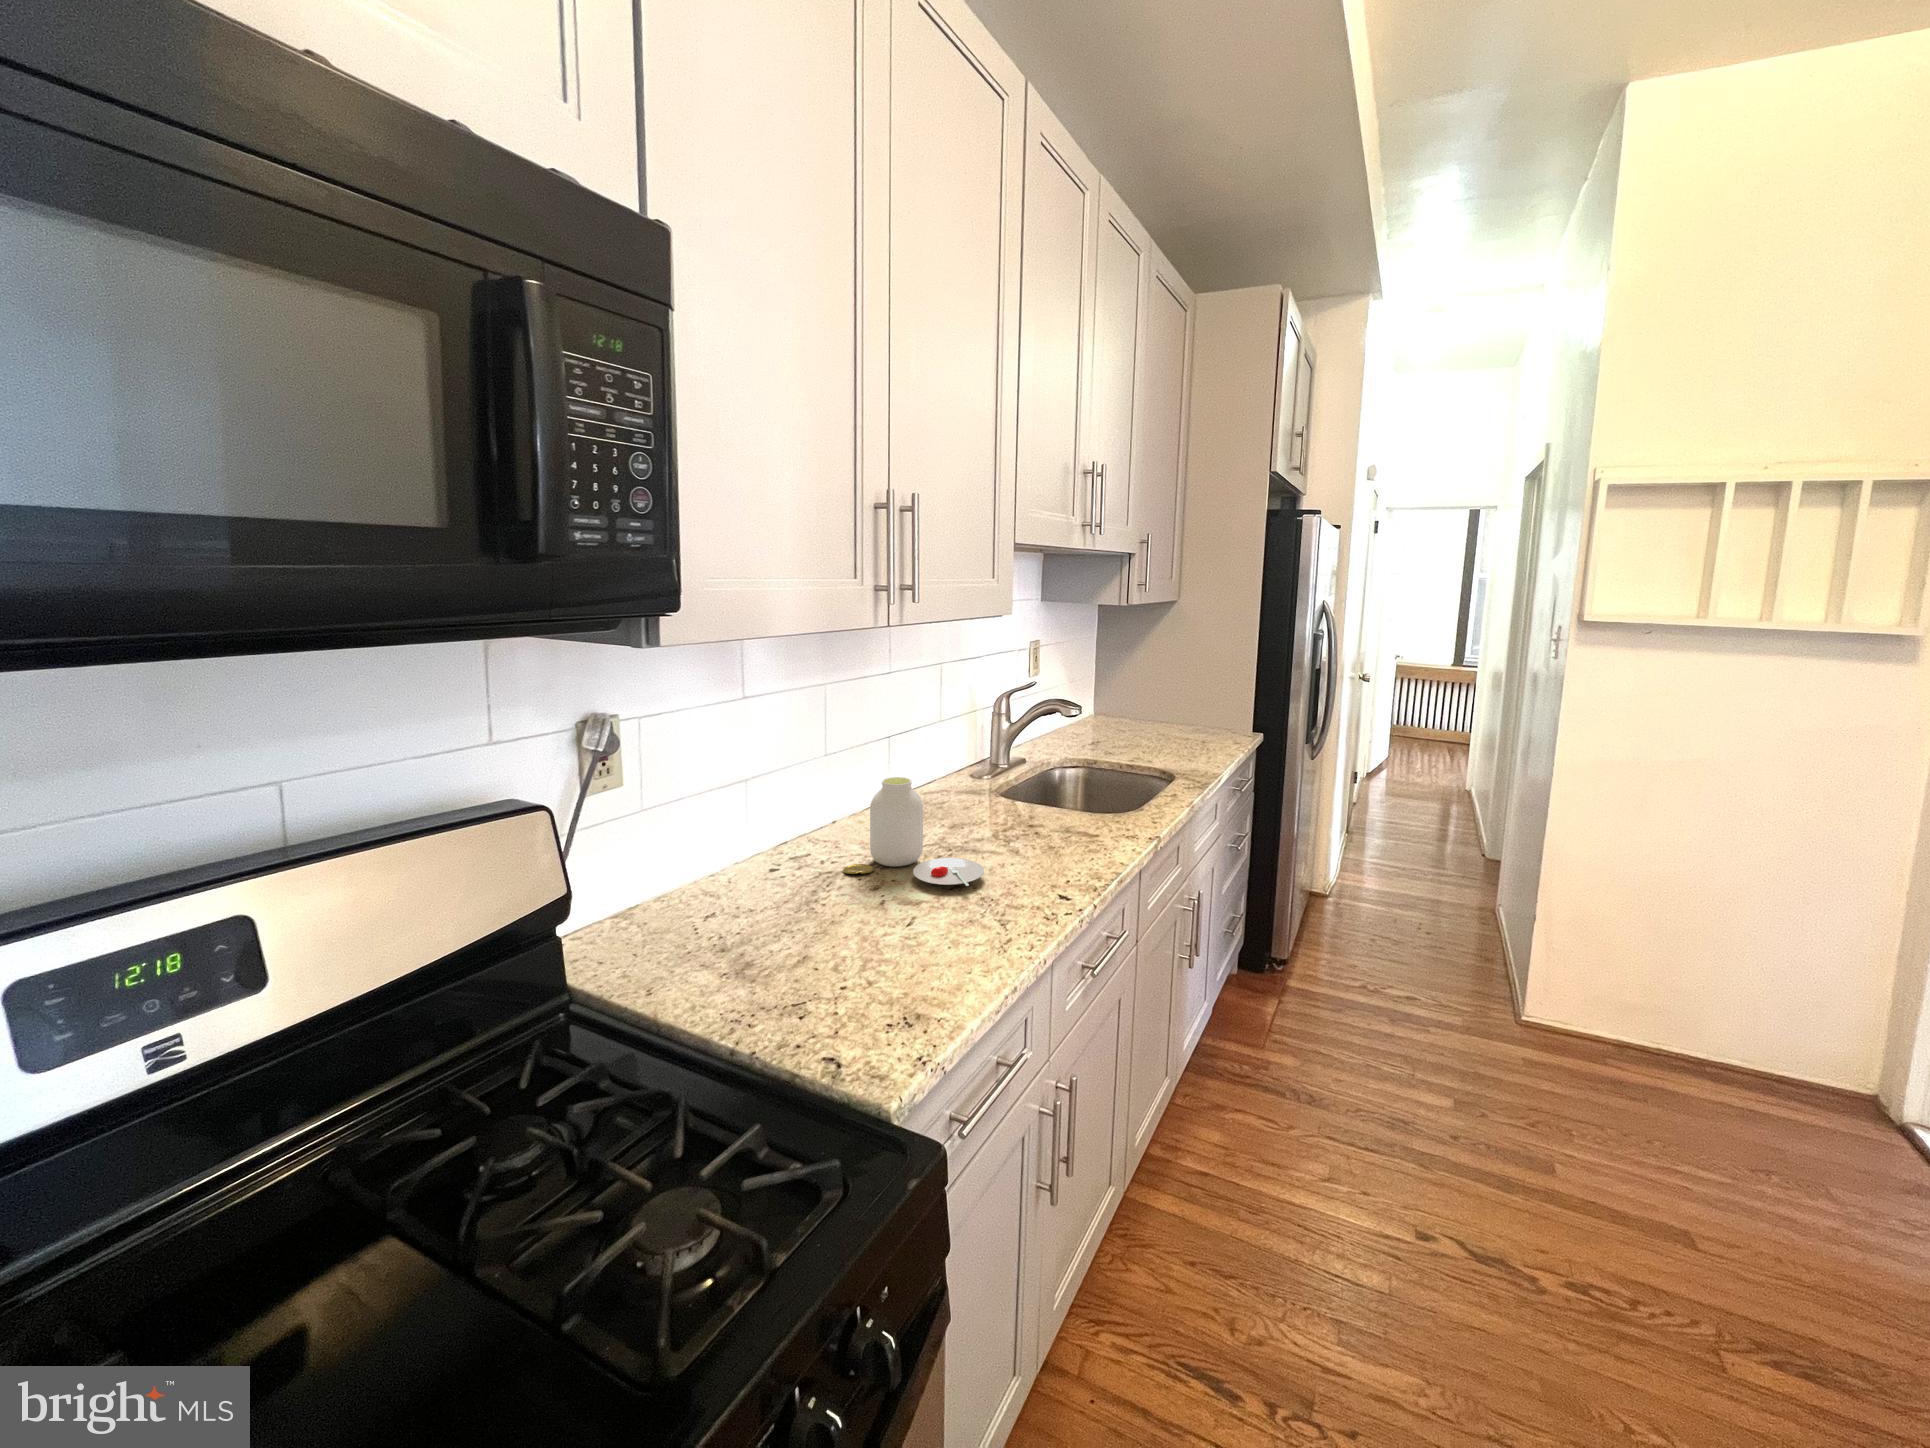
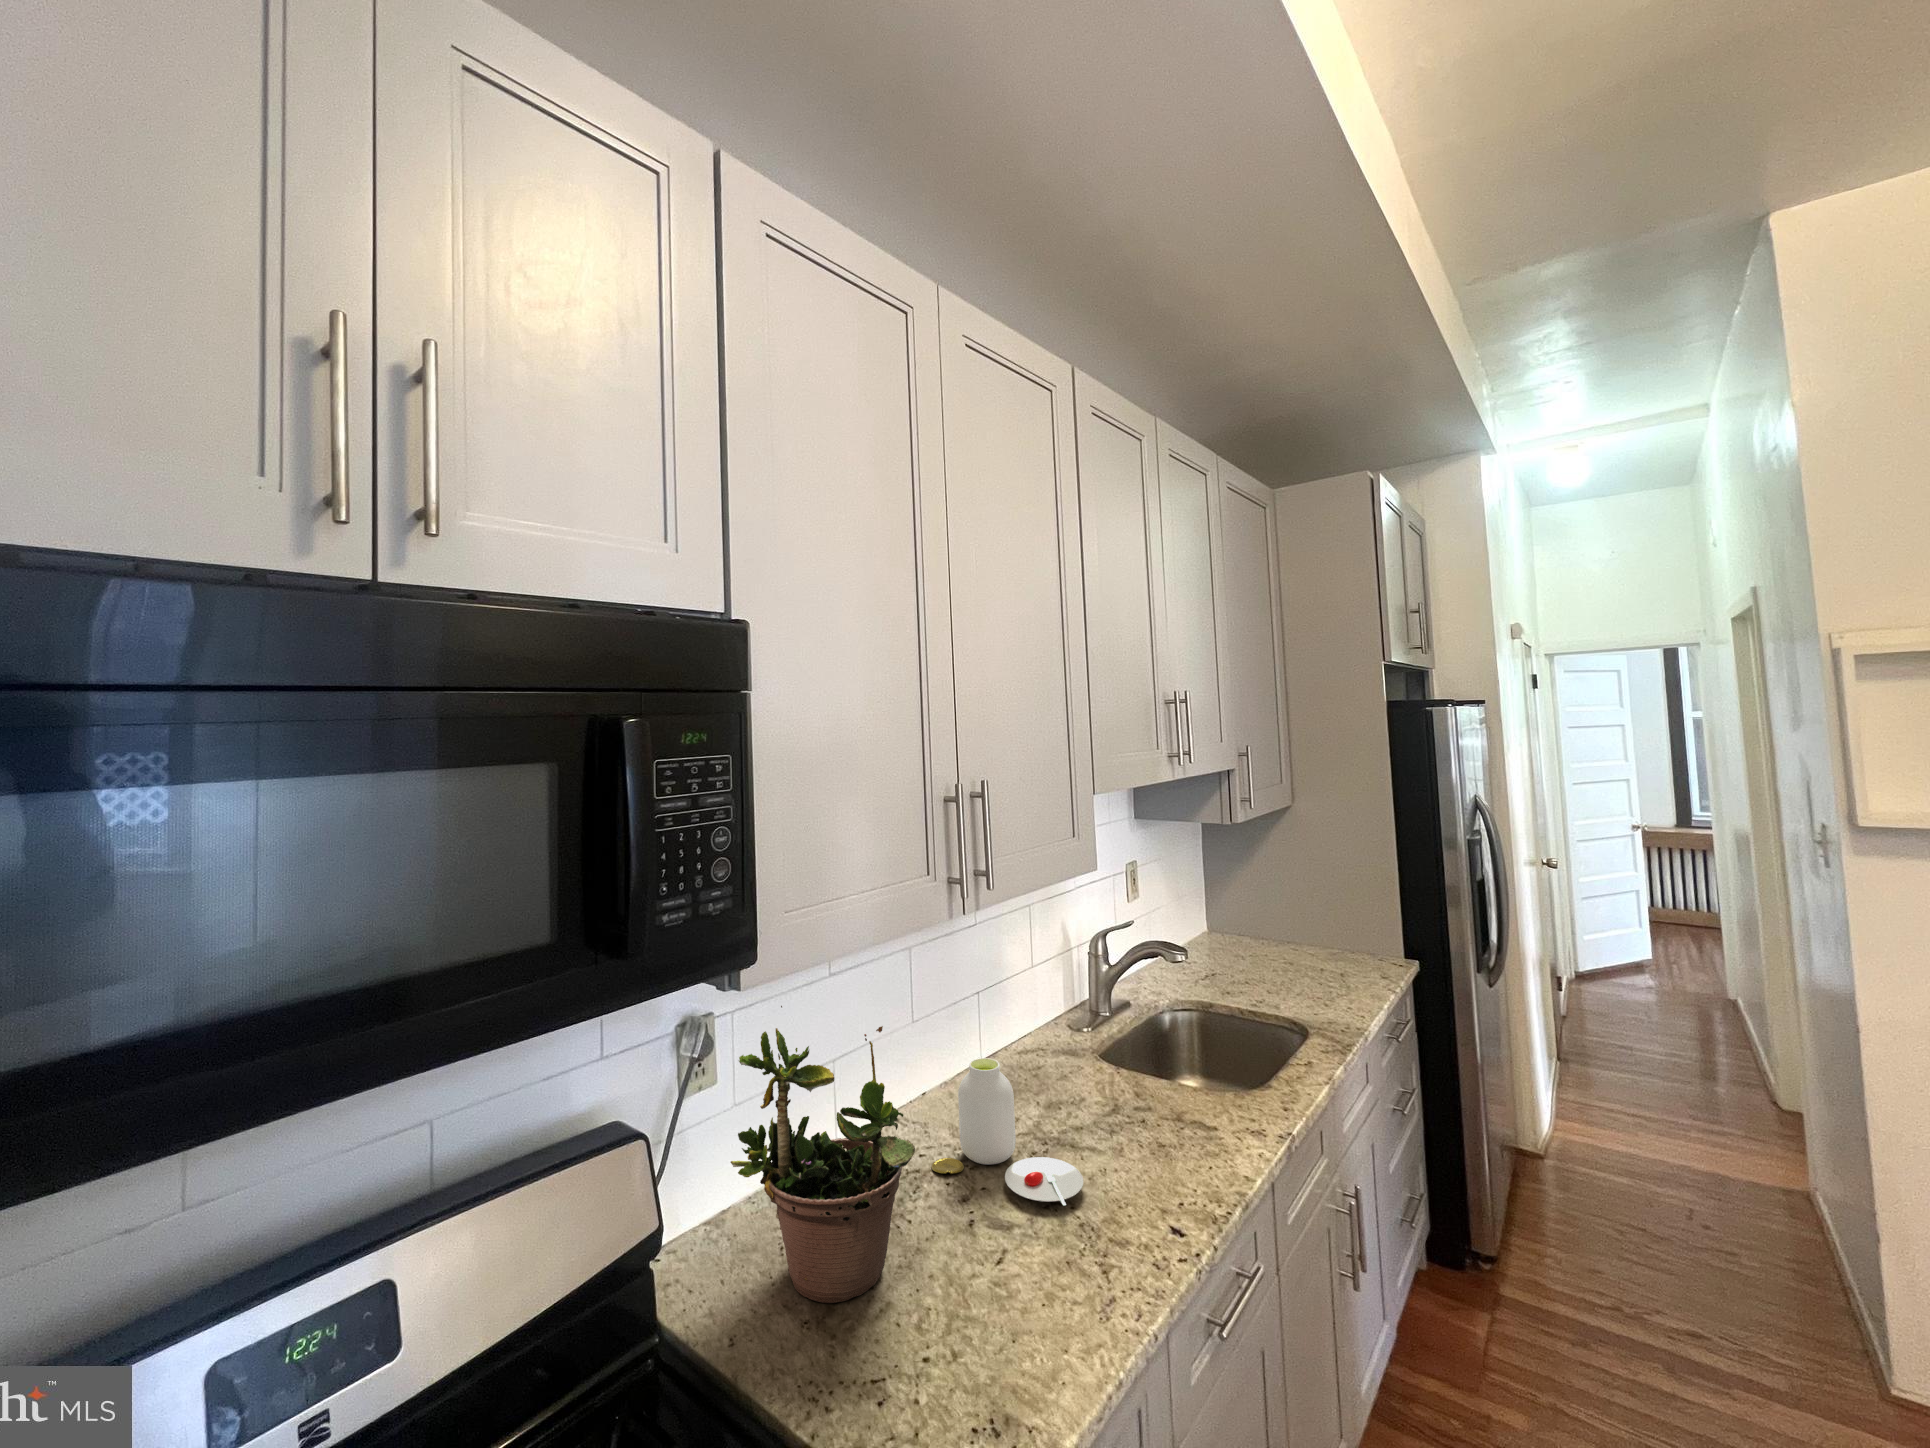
potted plant: none [642,696,836,961] -> present [731,1006,915,1303]

